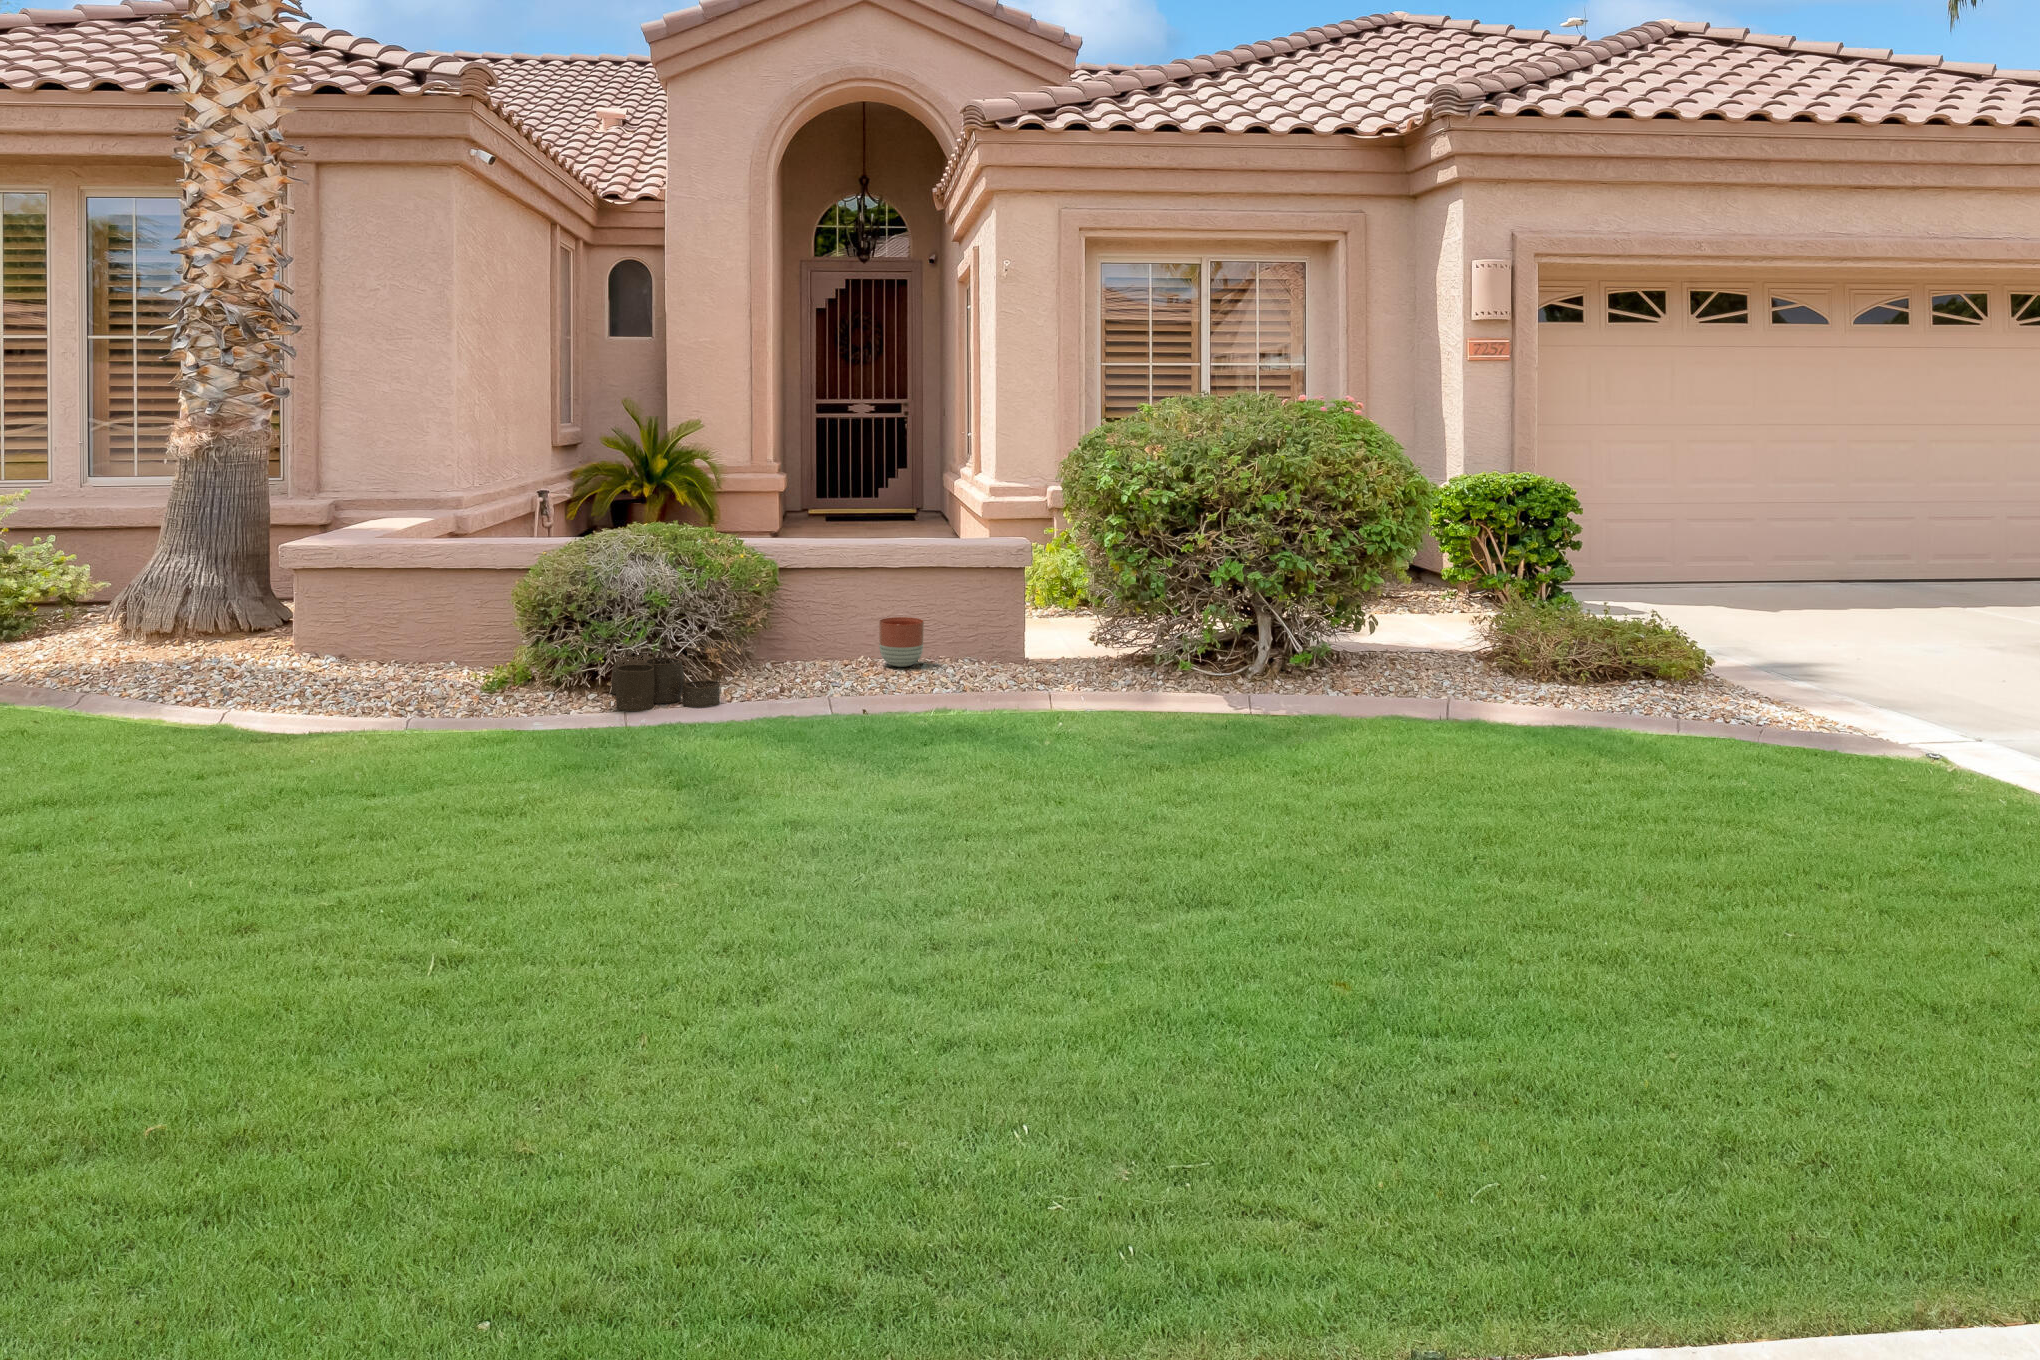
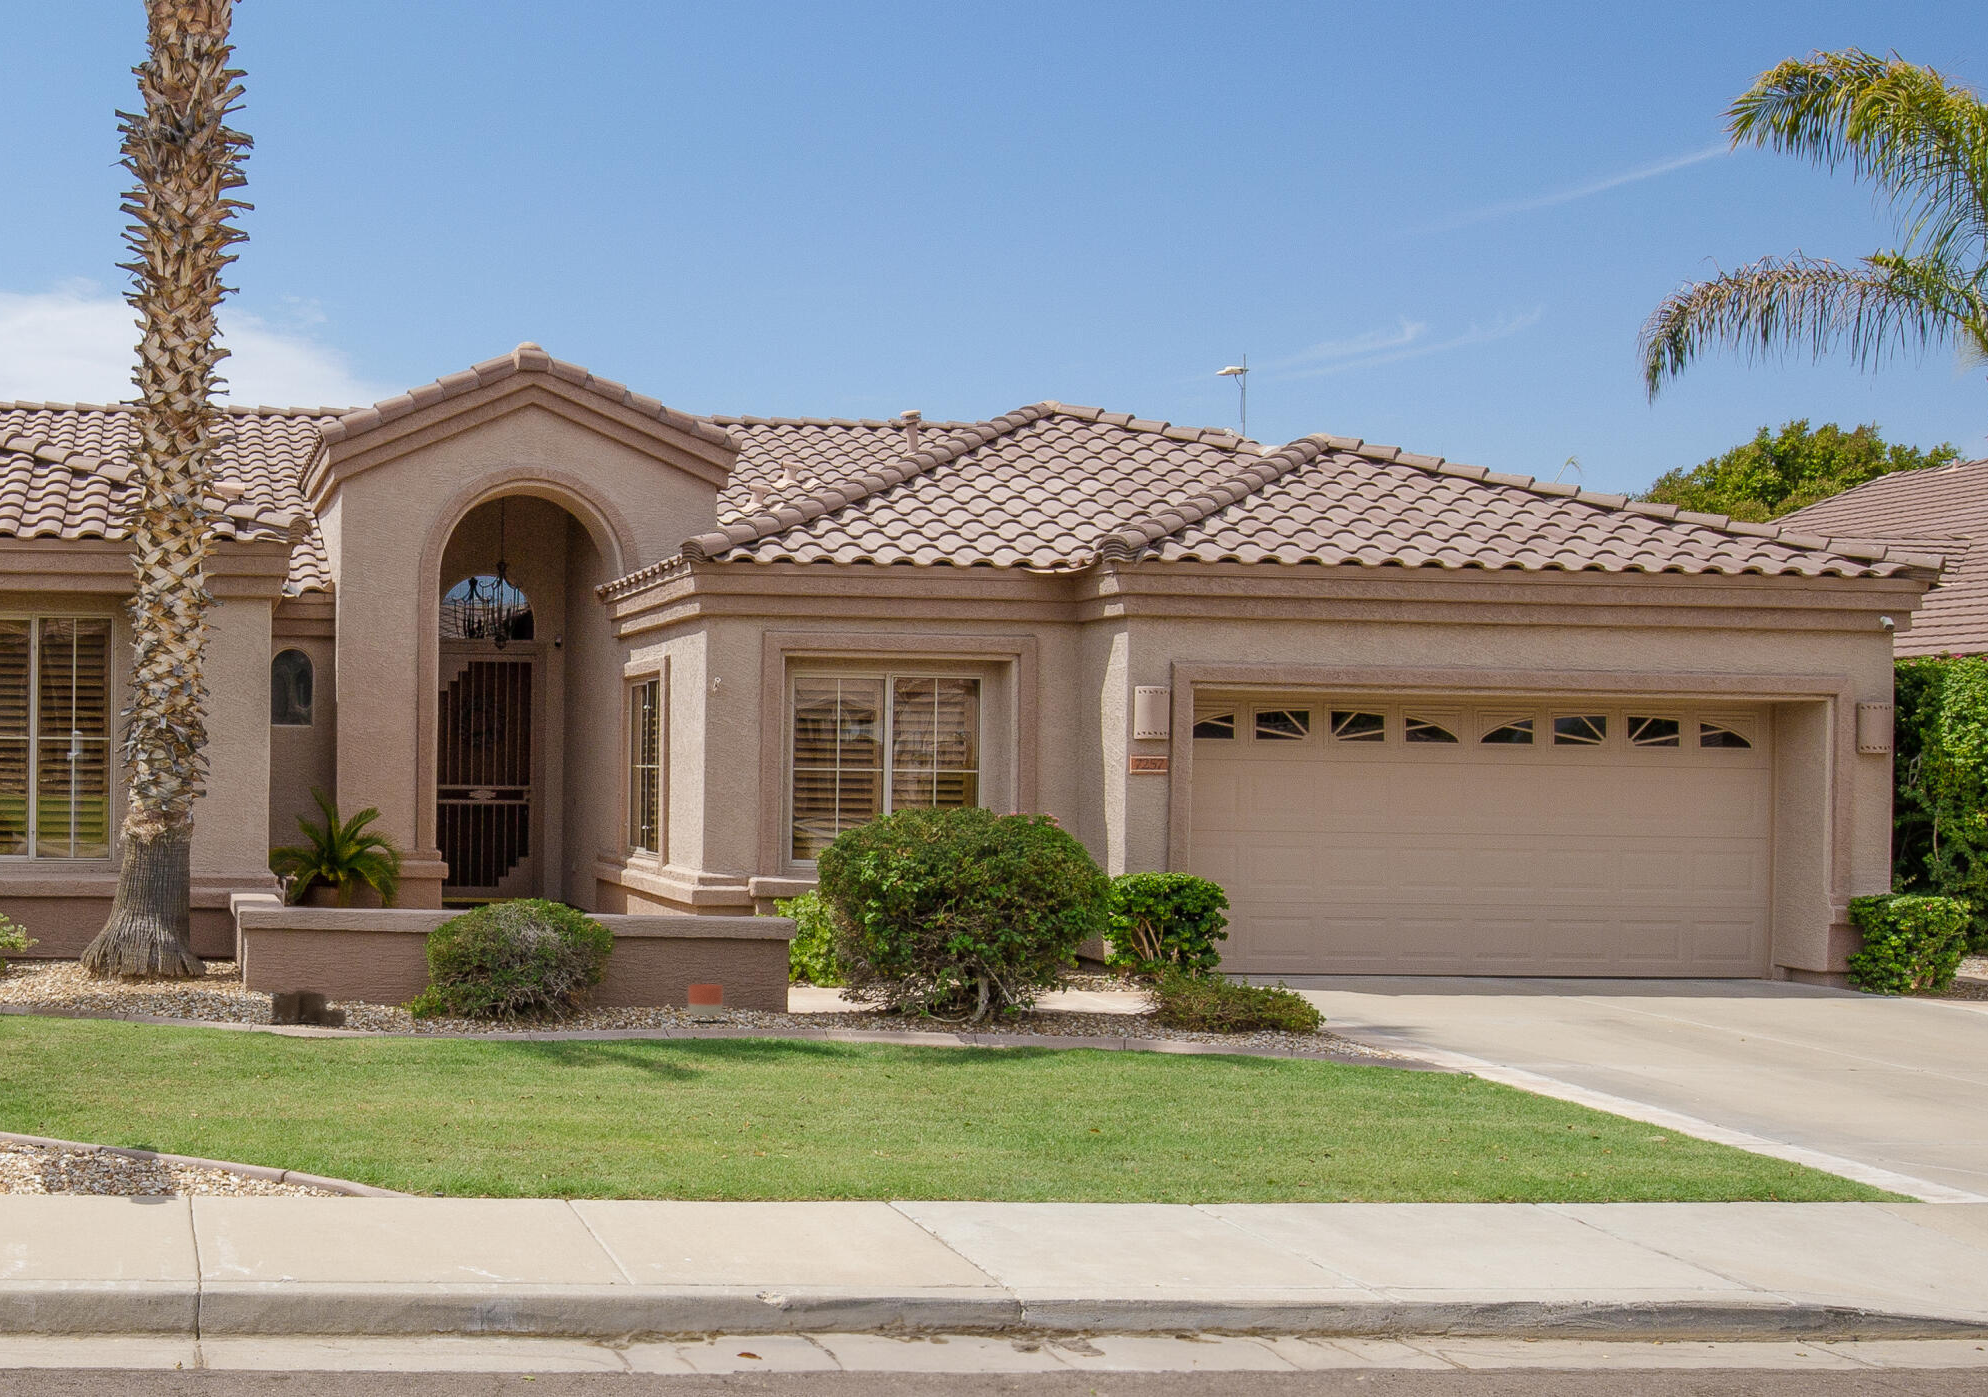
woven basket: present [611,649,721,711] -> present [272,987,346,1026]

